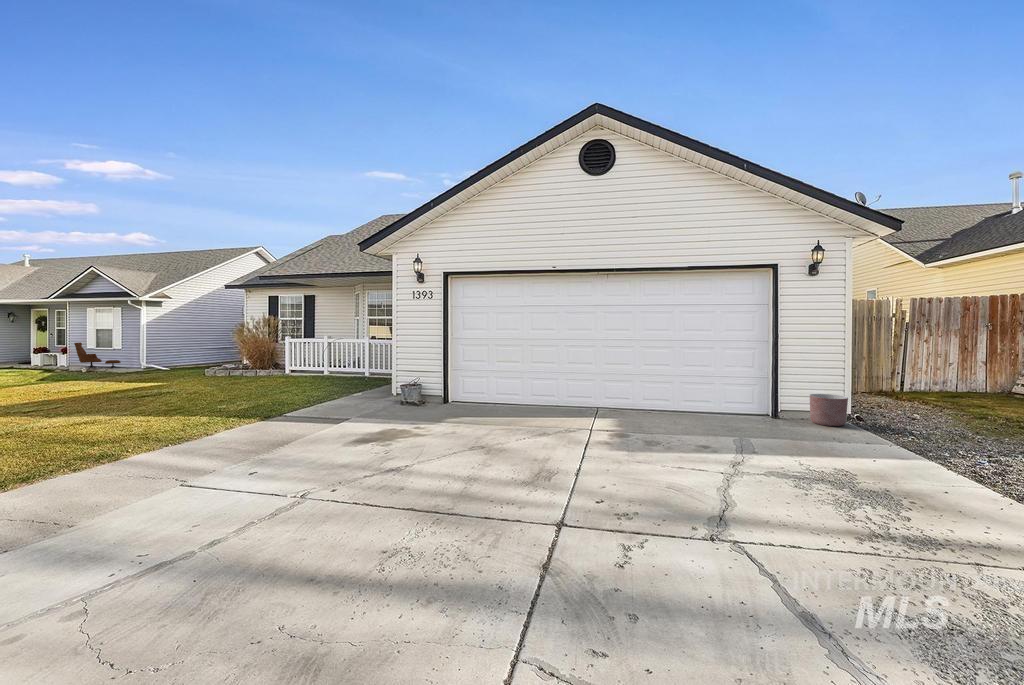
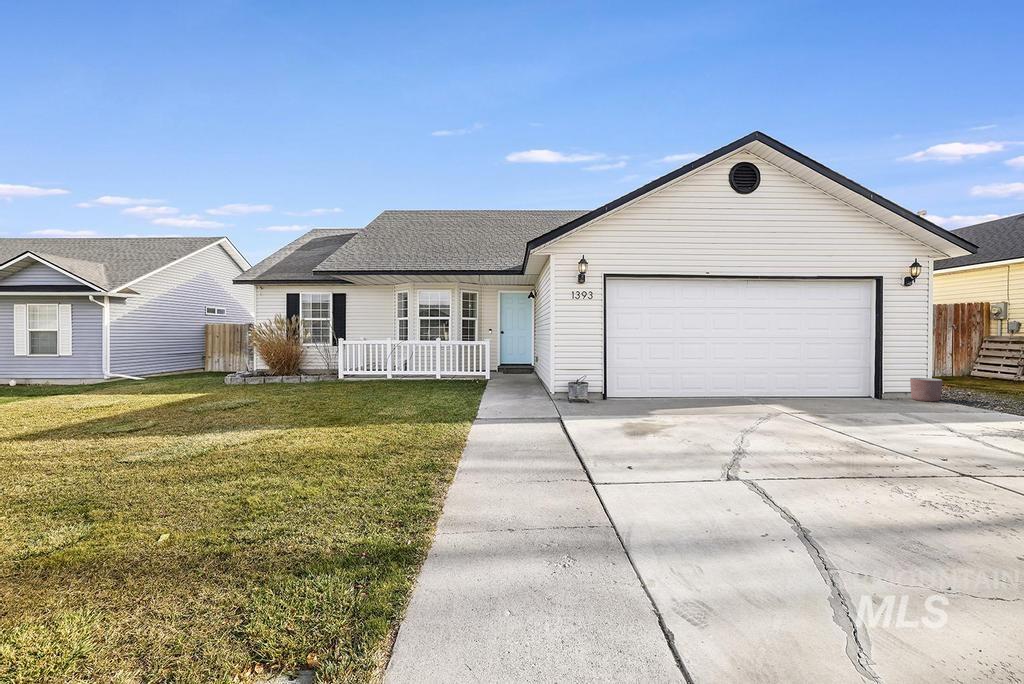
lounge chair: present [74,343,121,369] -> none [10,348,72,383]

